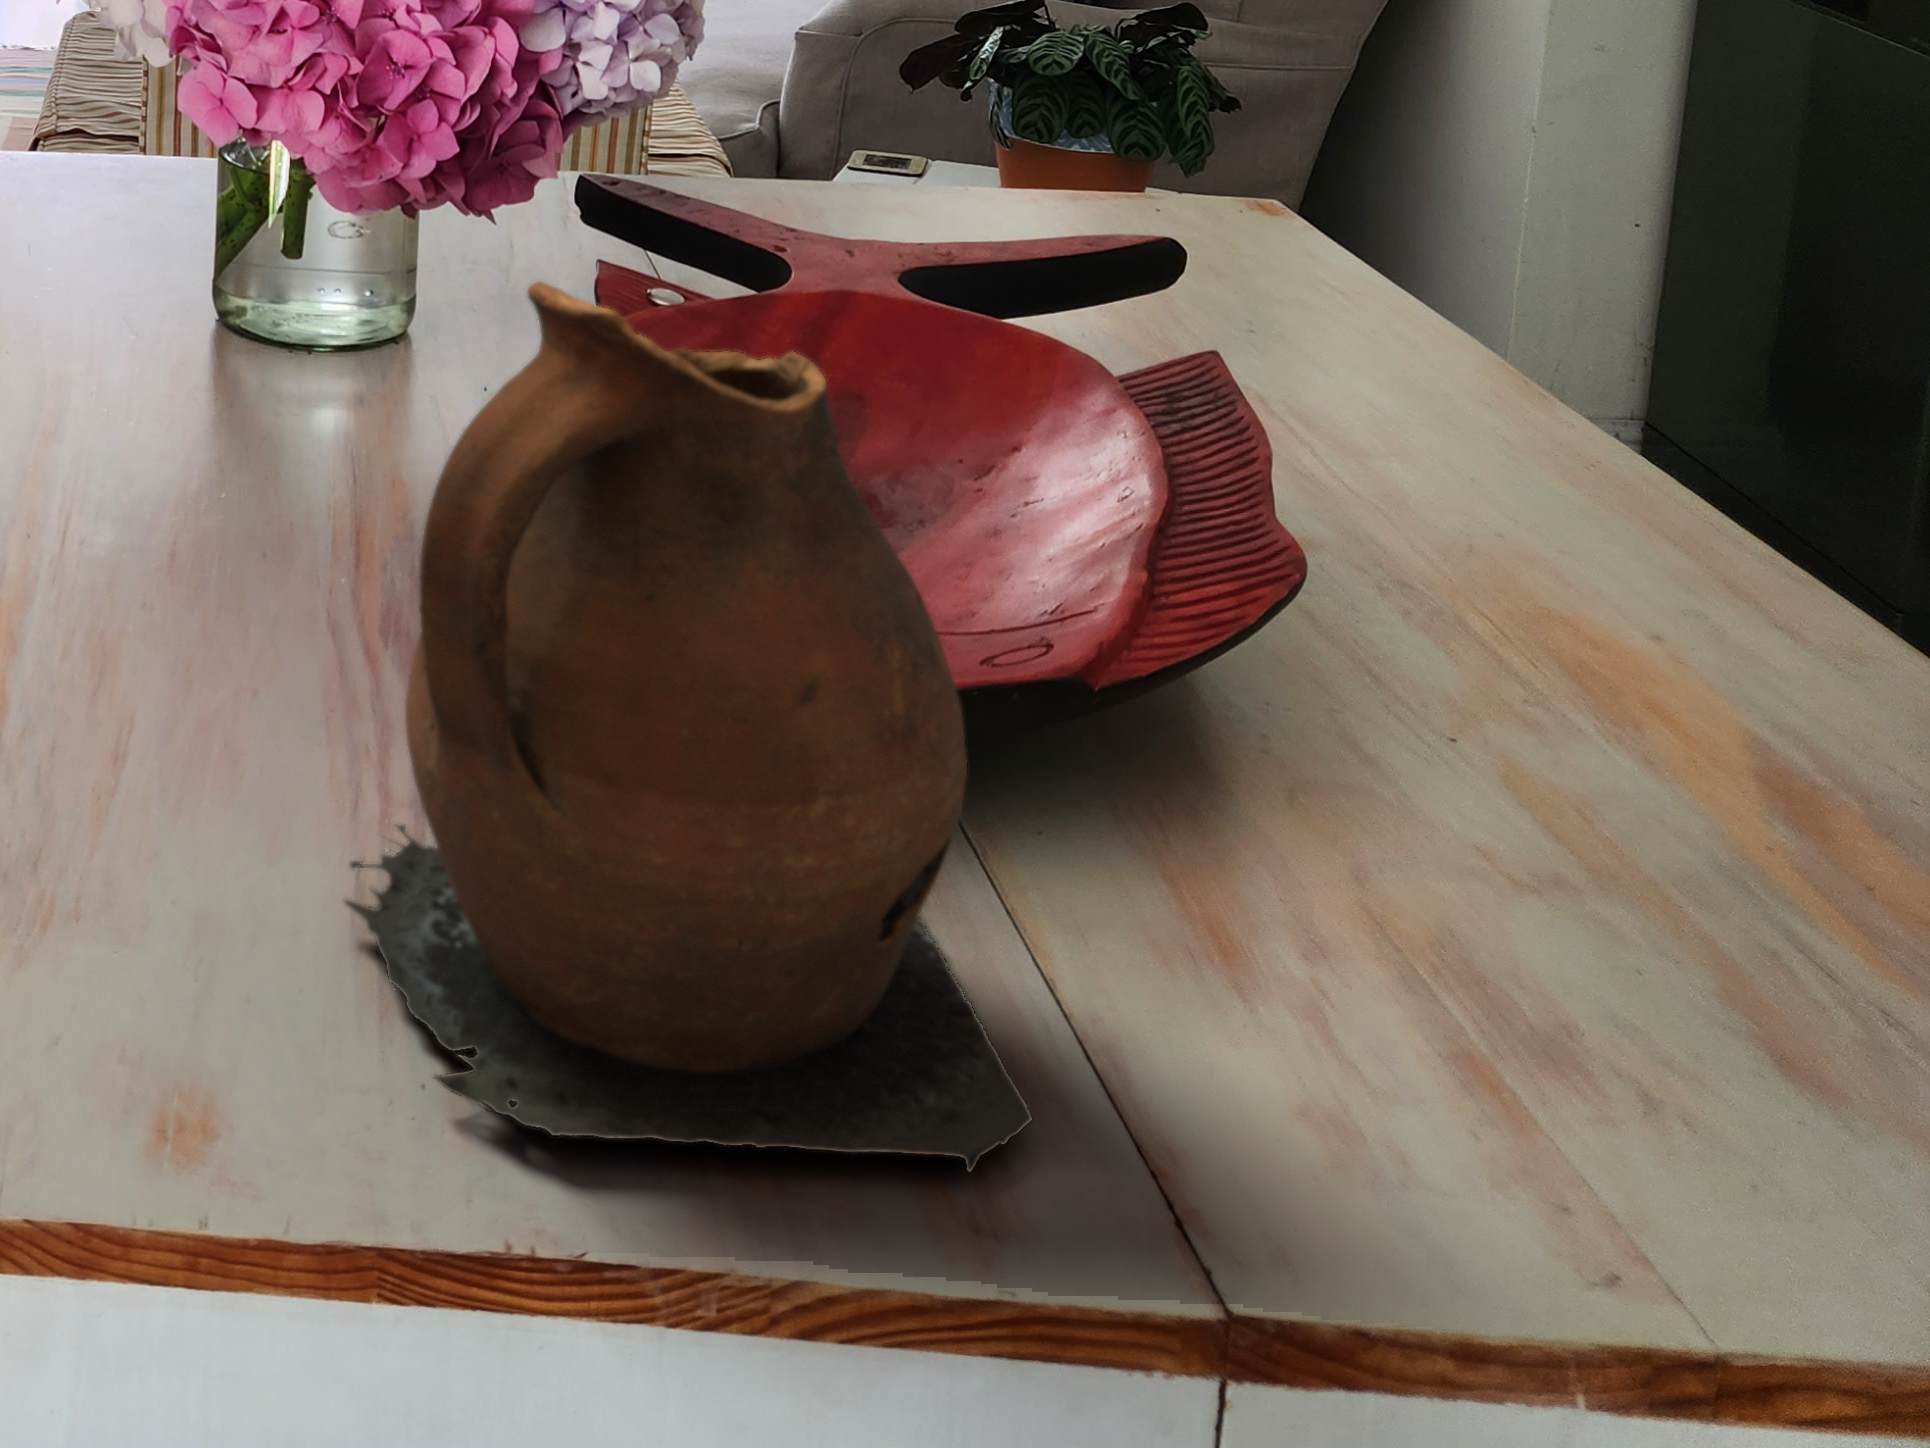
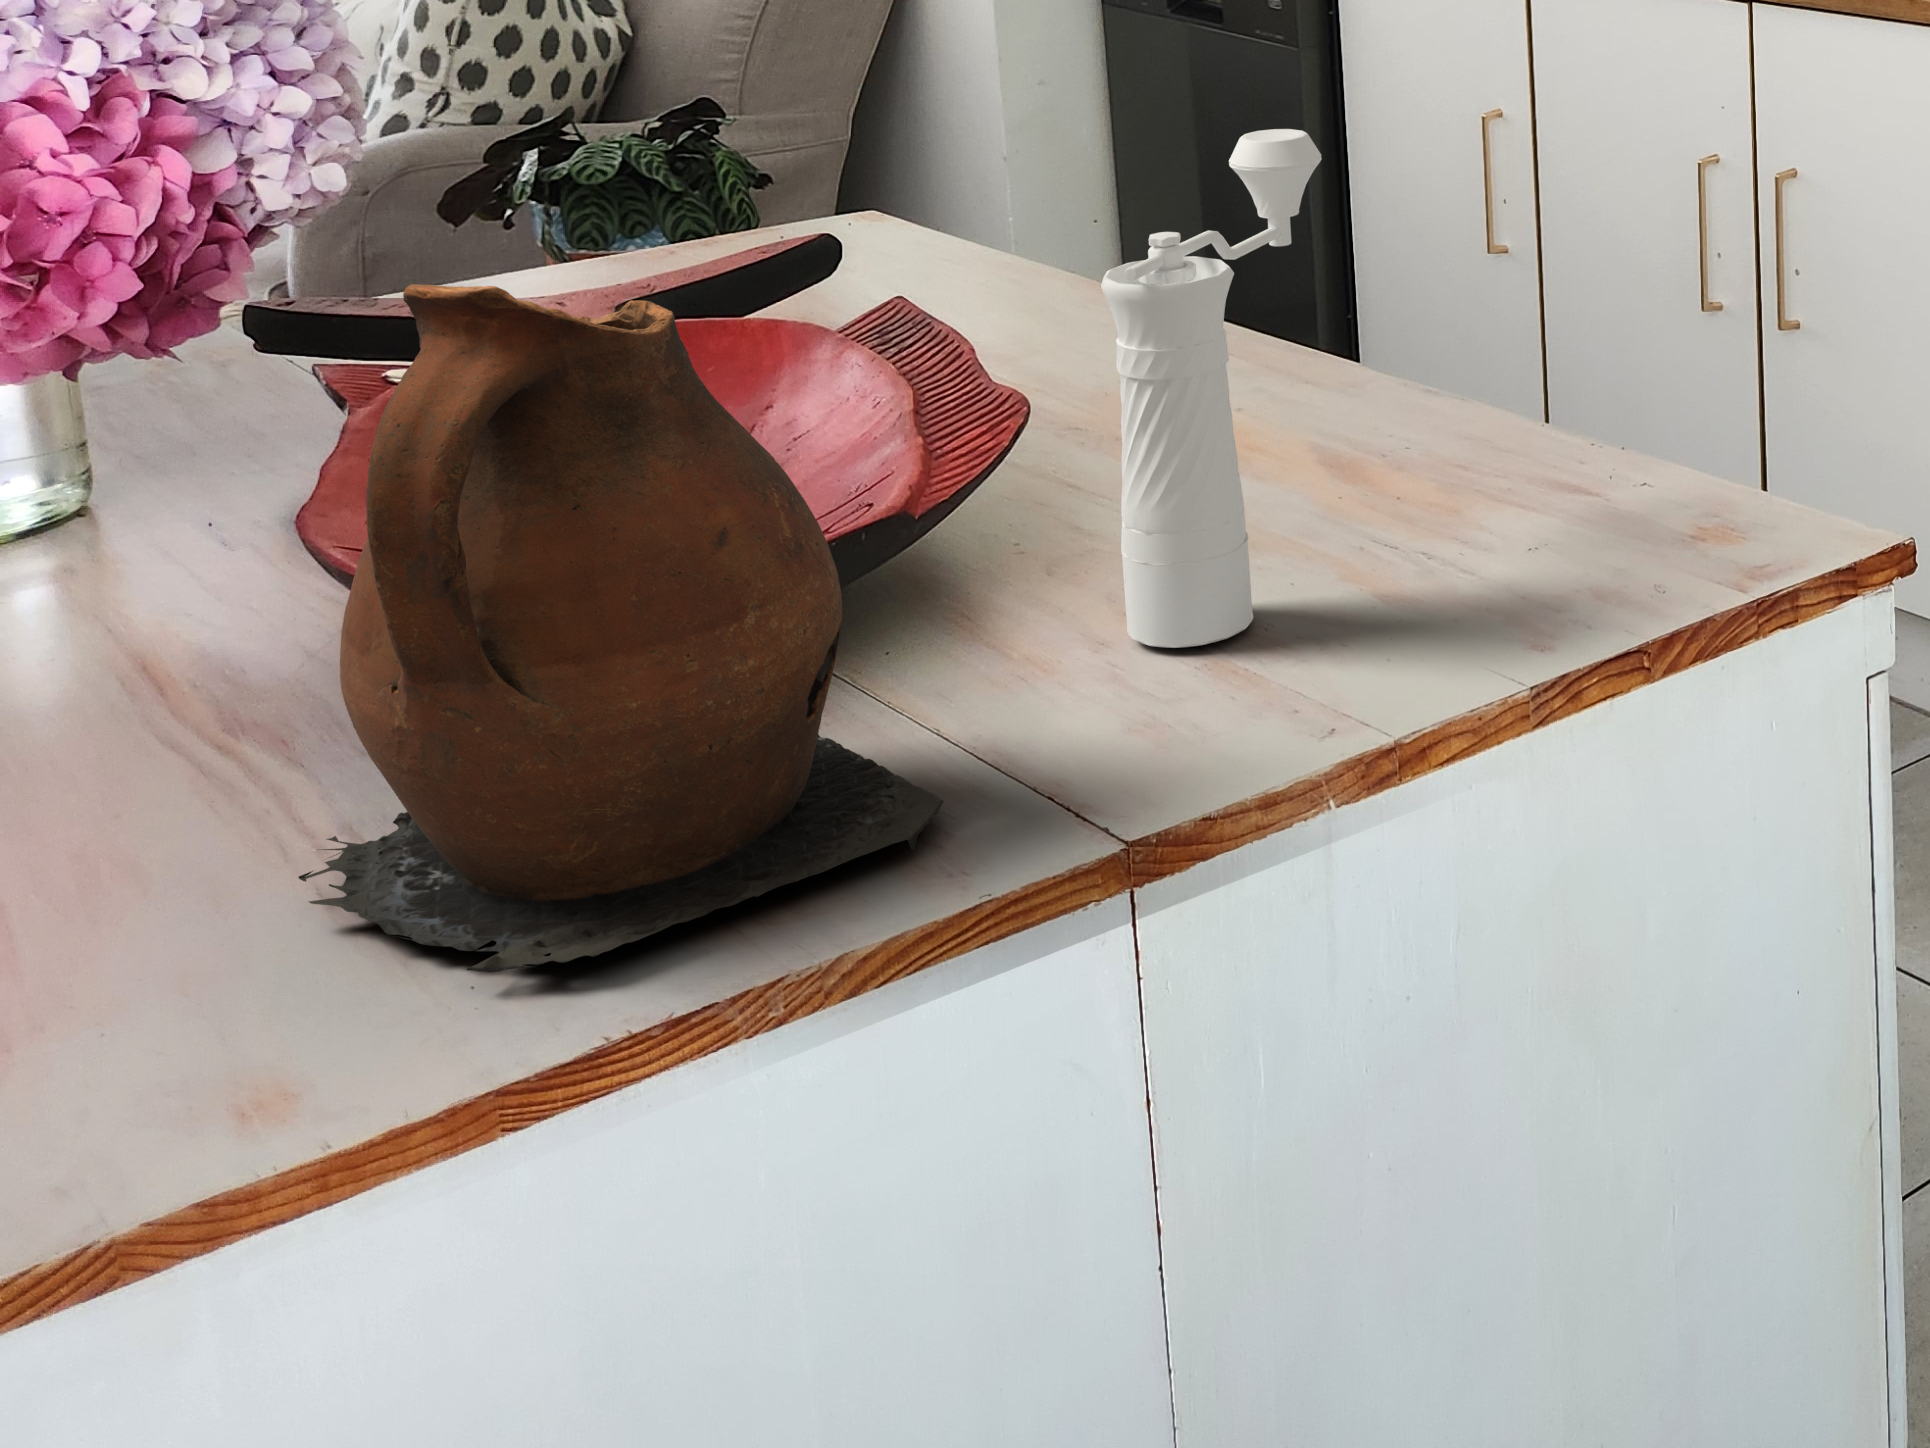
pepper mill: none [1383,304,1868,1033] -> present [1101,129,1322,648]

